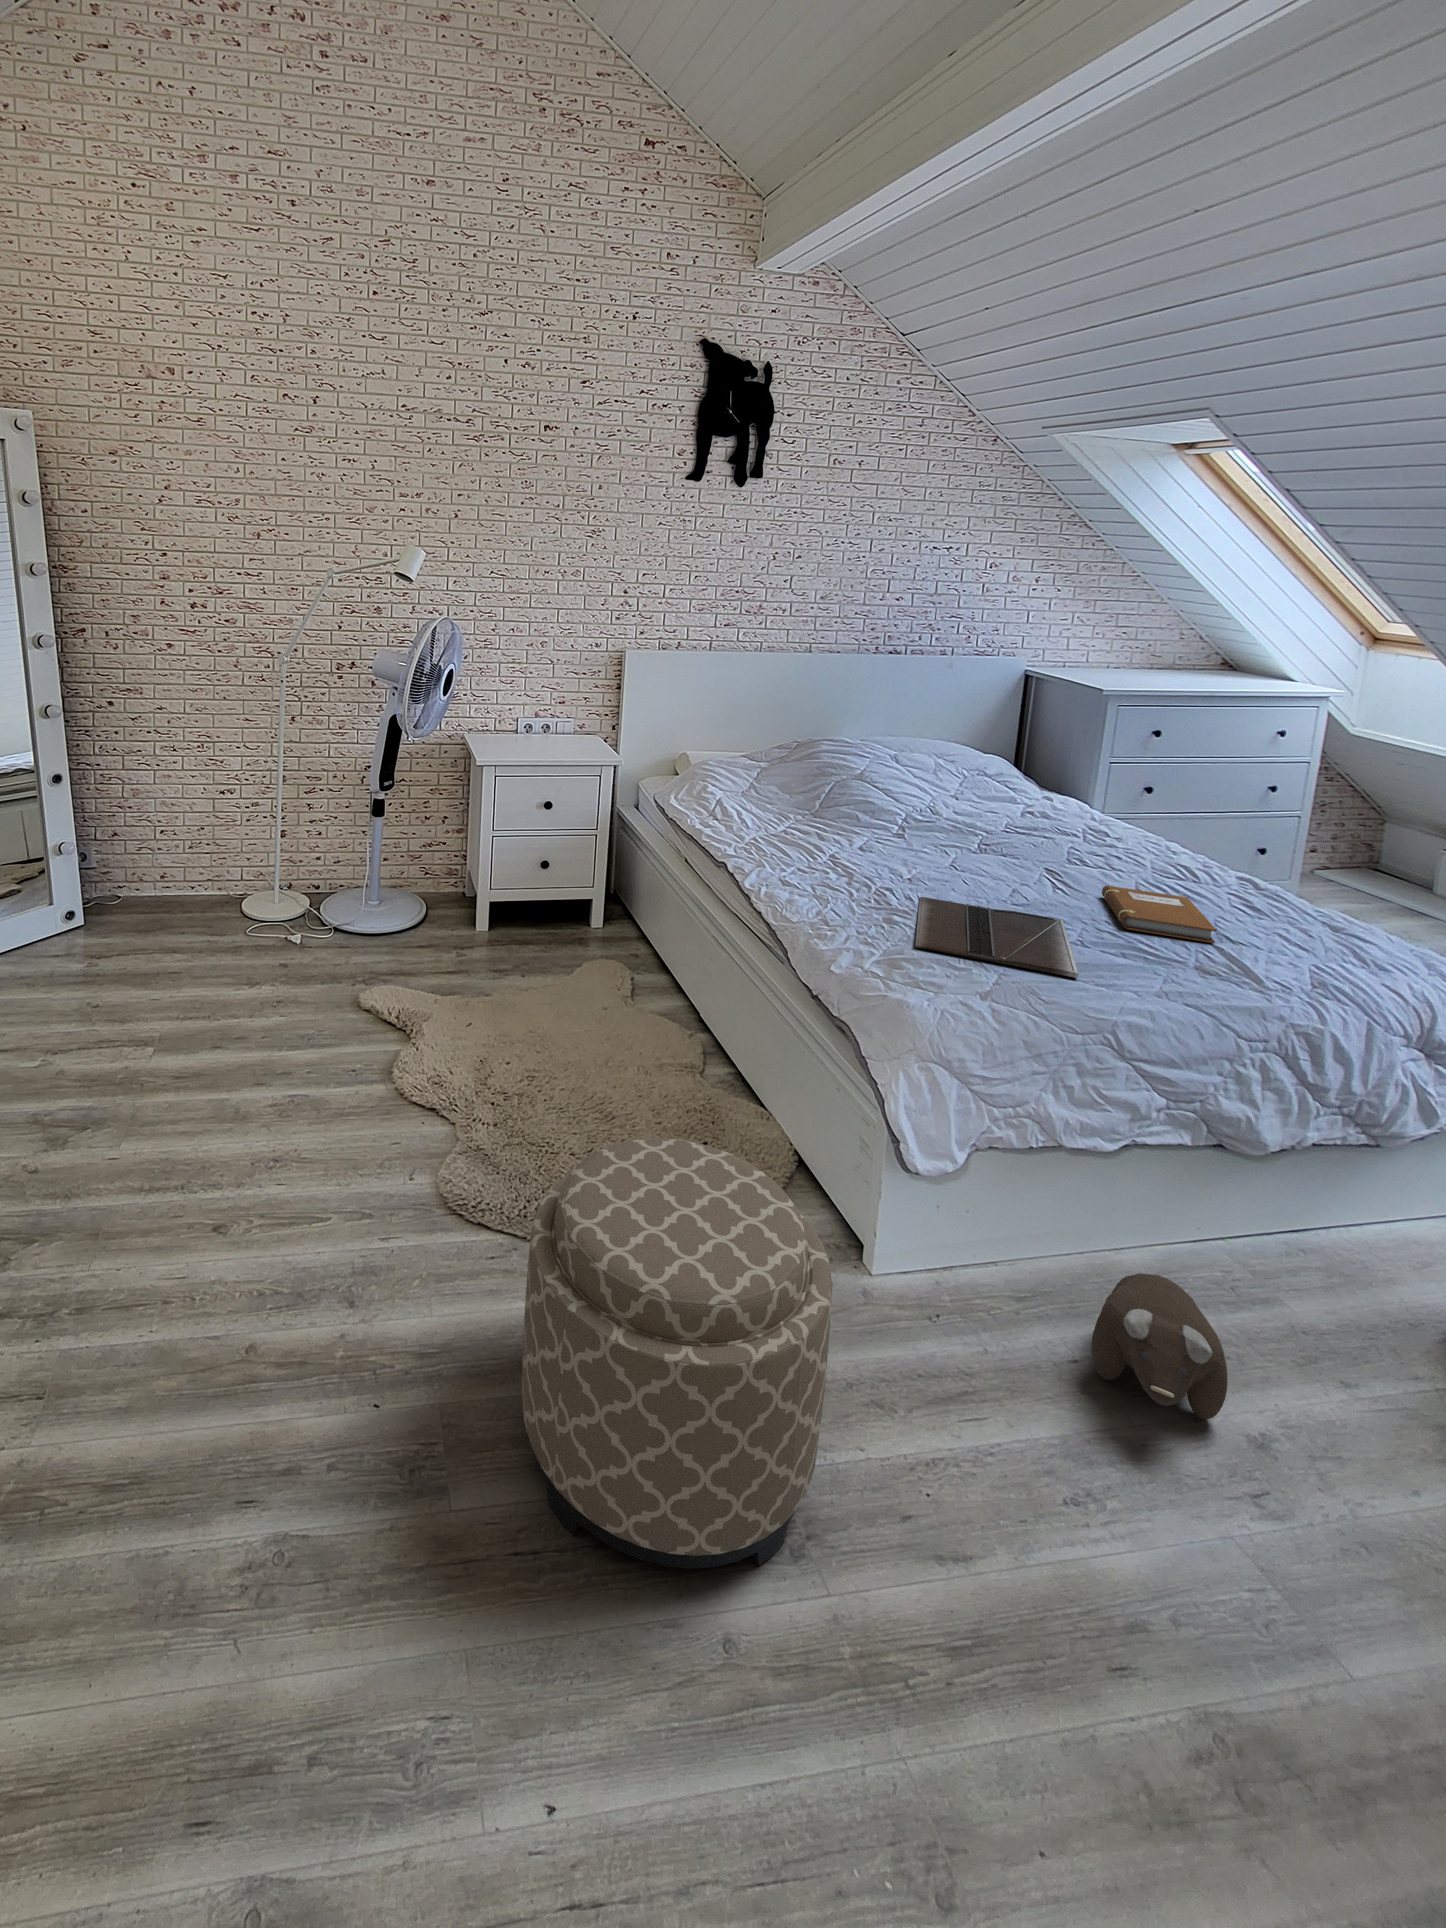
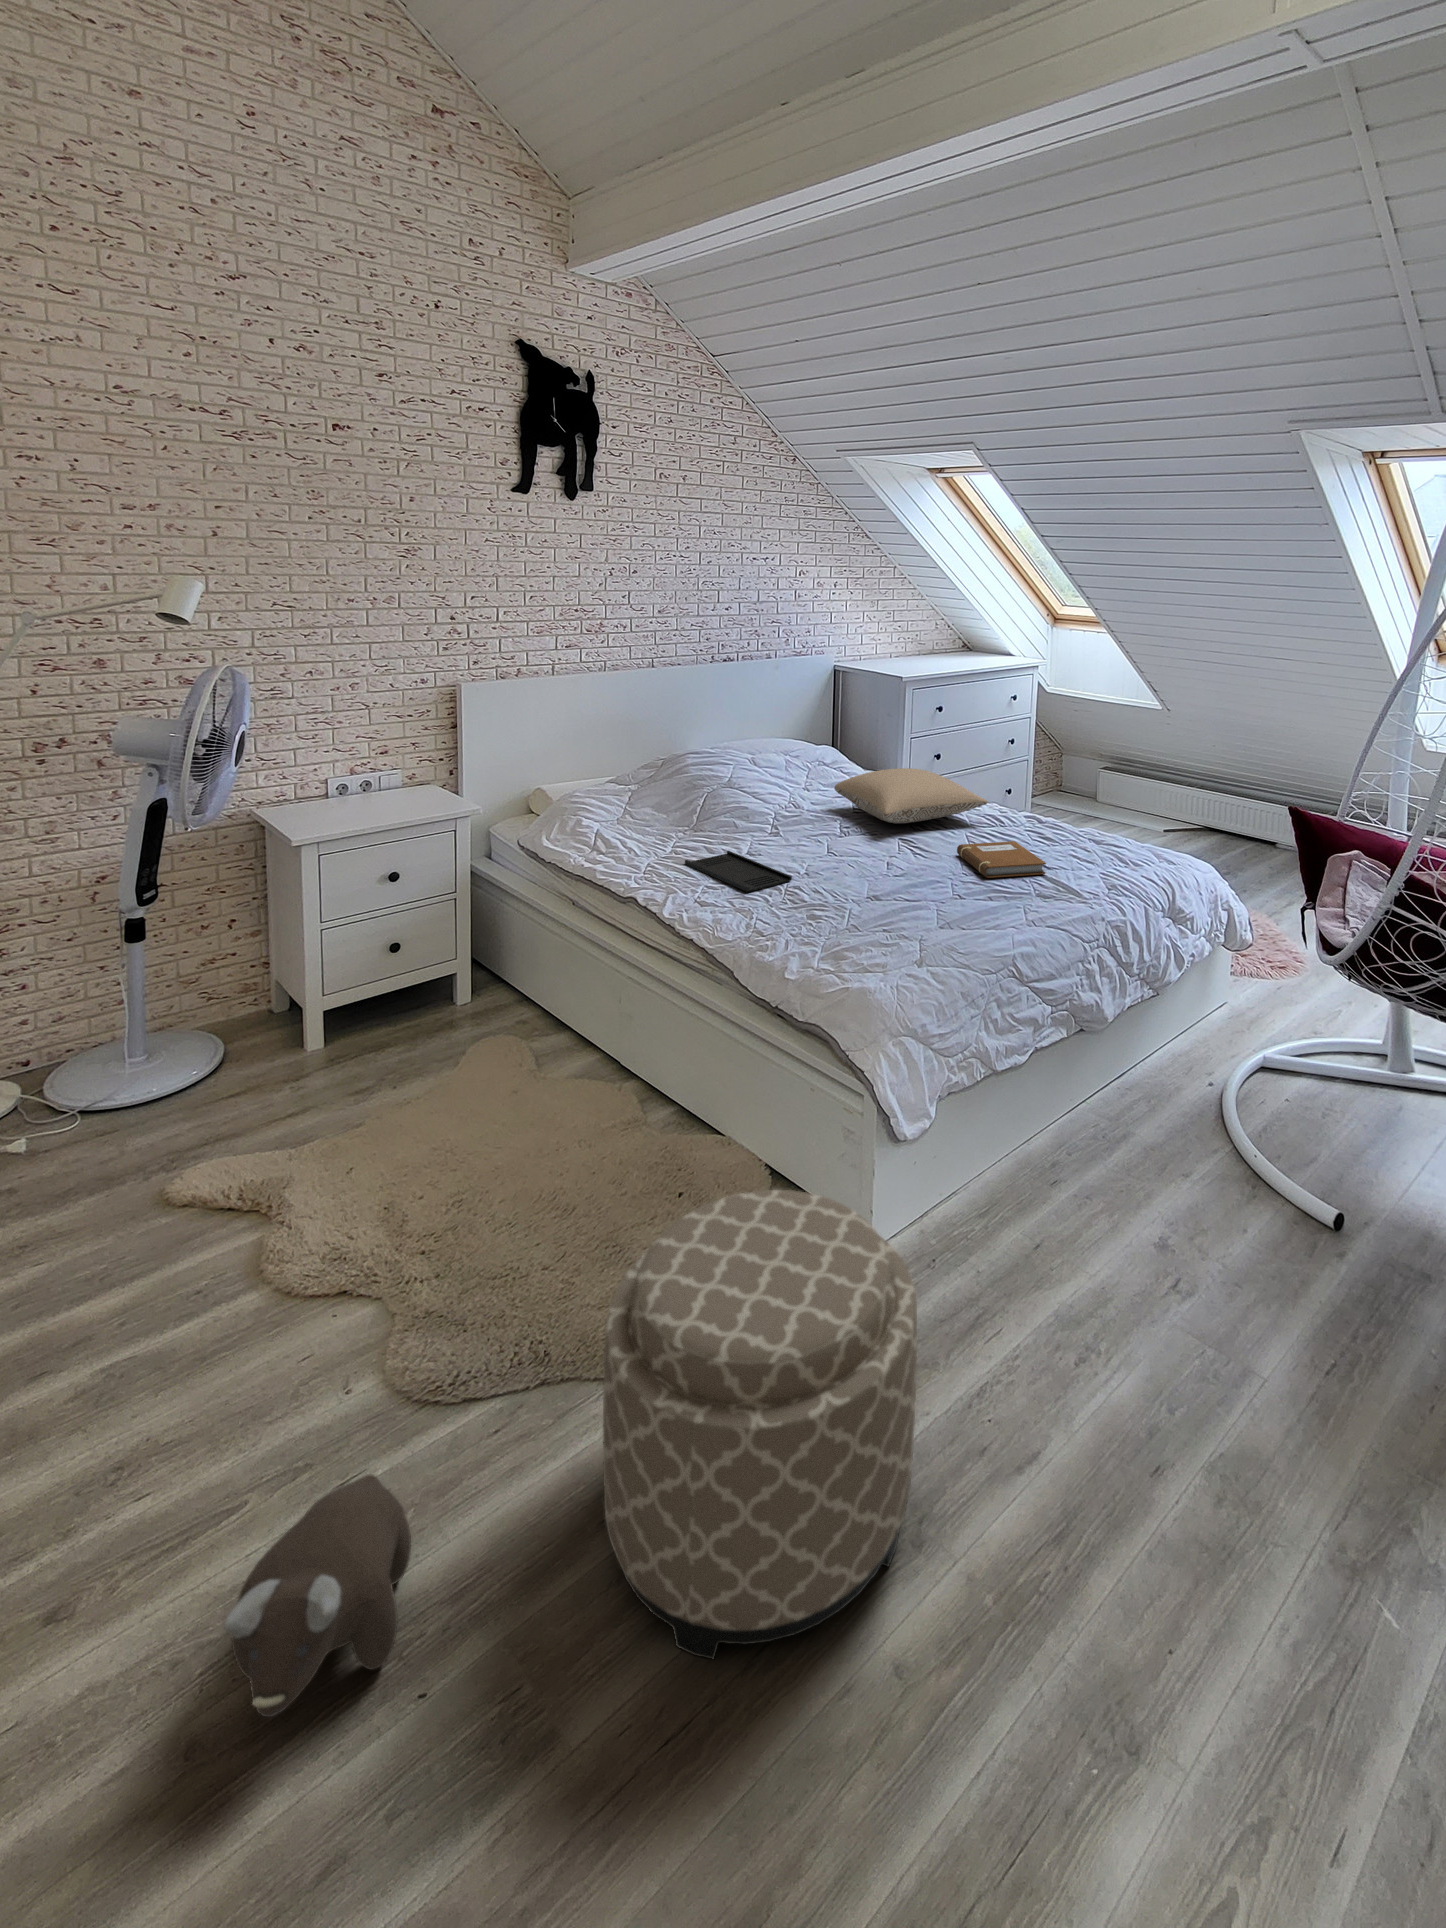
pillow: none [977,788,1166,852] -> present [834,768,988,823]
tray: none [787,838,886,880] -> present [685,851,792,892]
laptop: present [915,897,1078,978] -> none [828,882,977,937]
plush toy: present [1092,1273,1228,1420] -> present [224,1474,411,1717]

